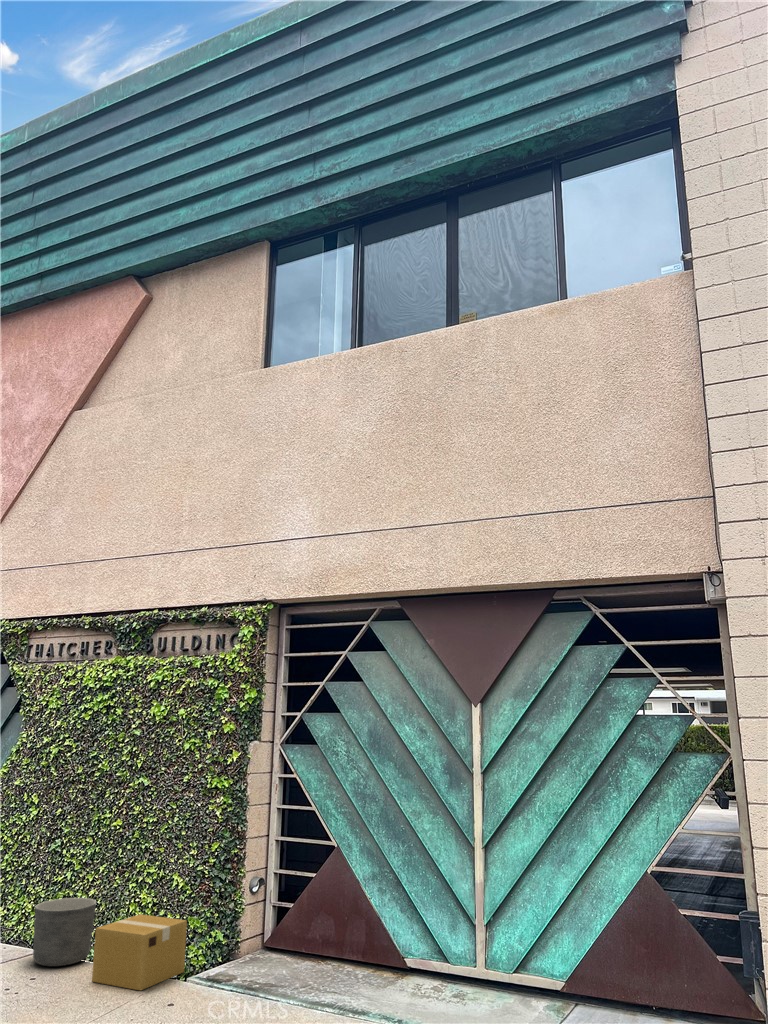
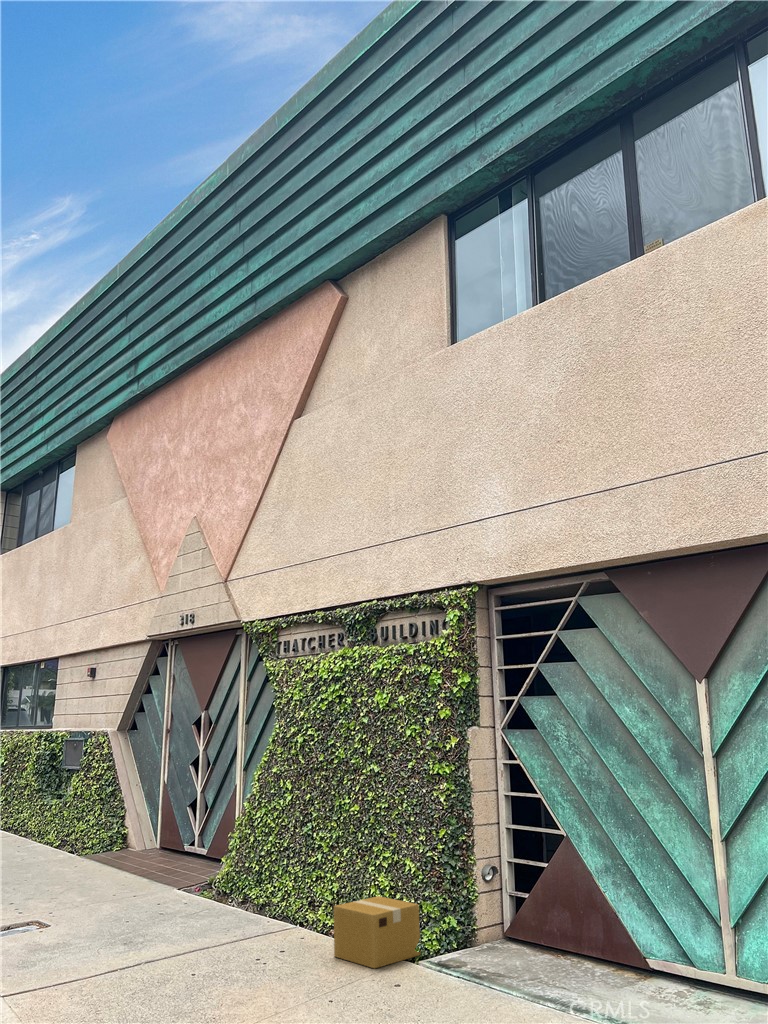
planter: present [33,898,96,966] -> none [287,878,341,940]

